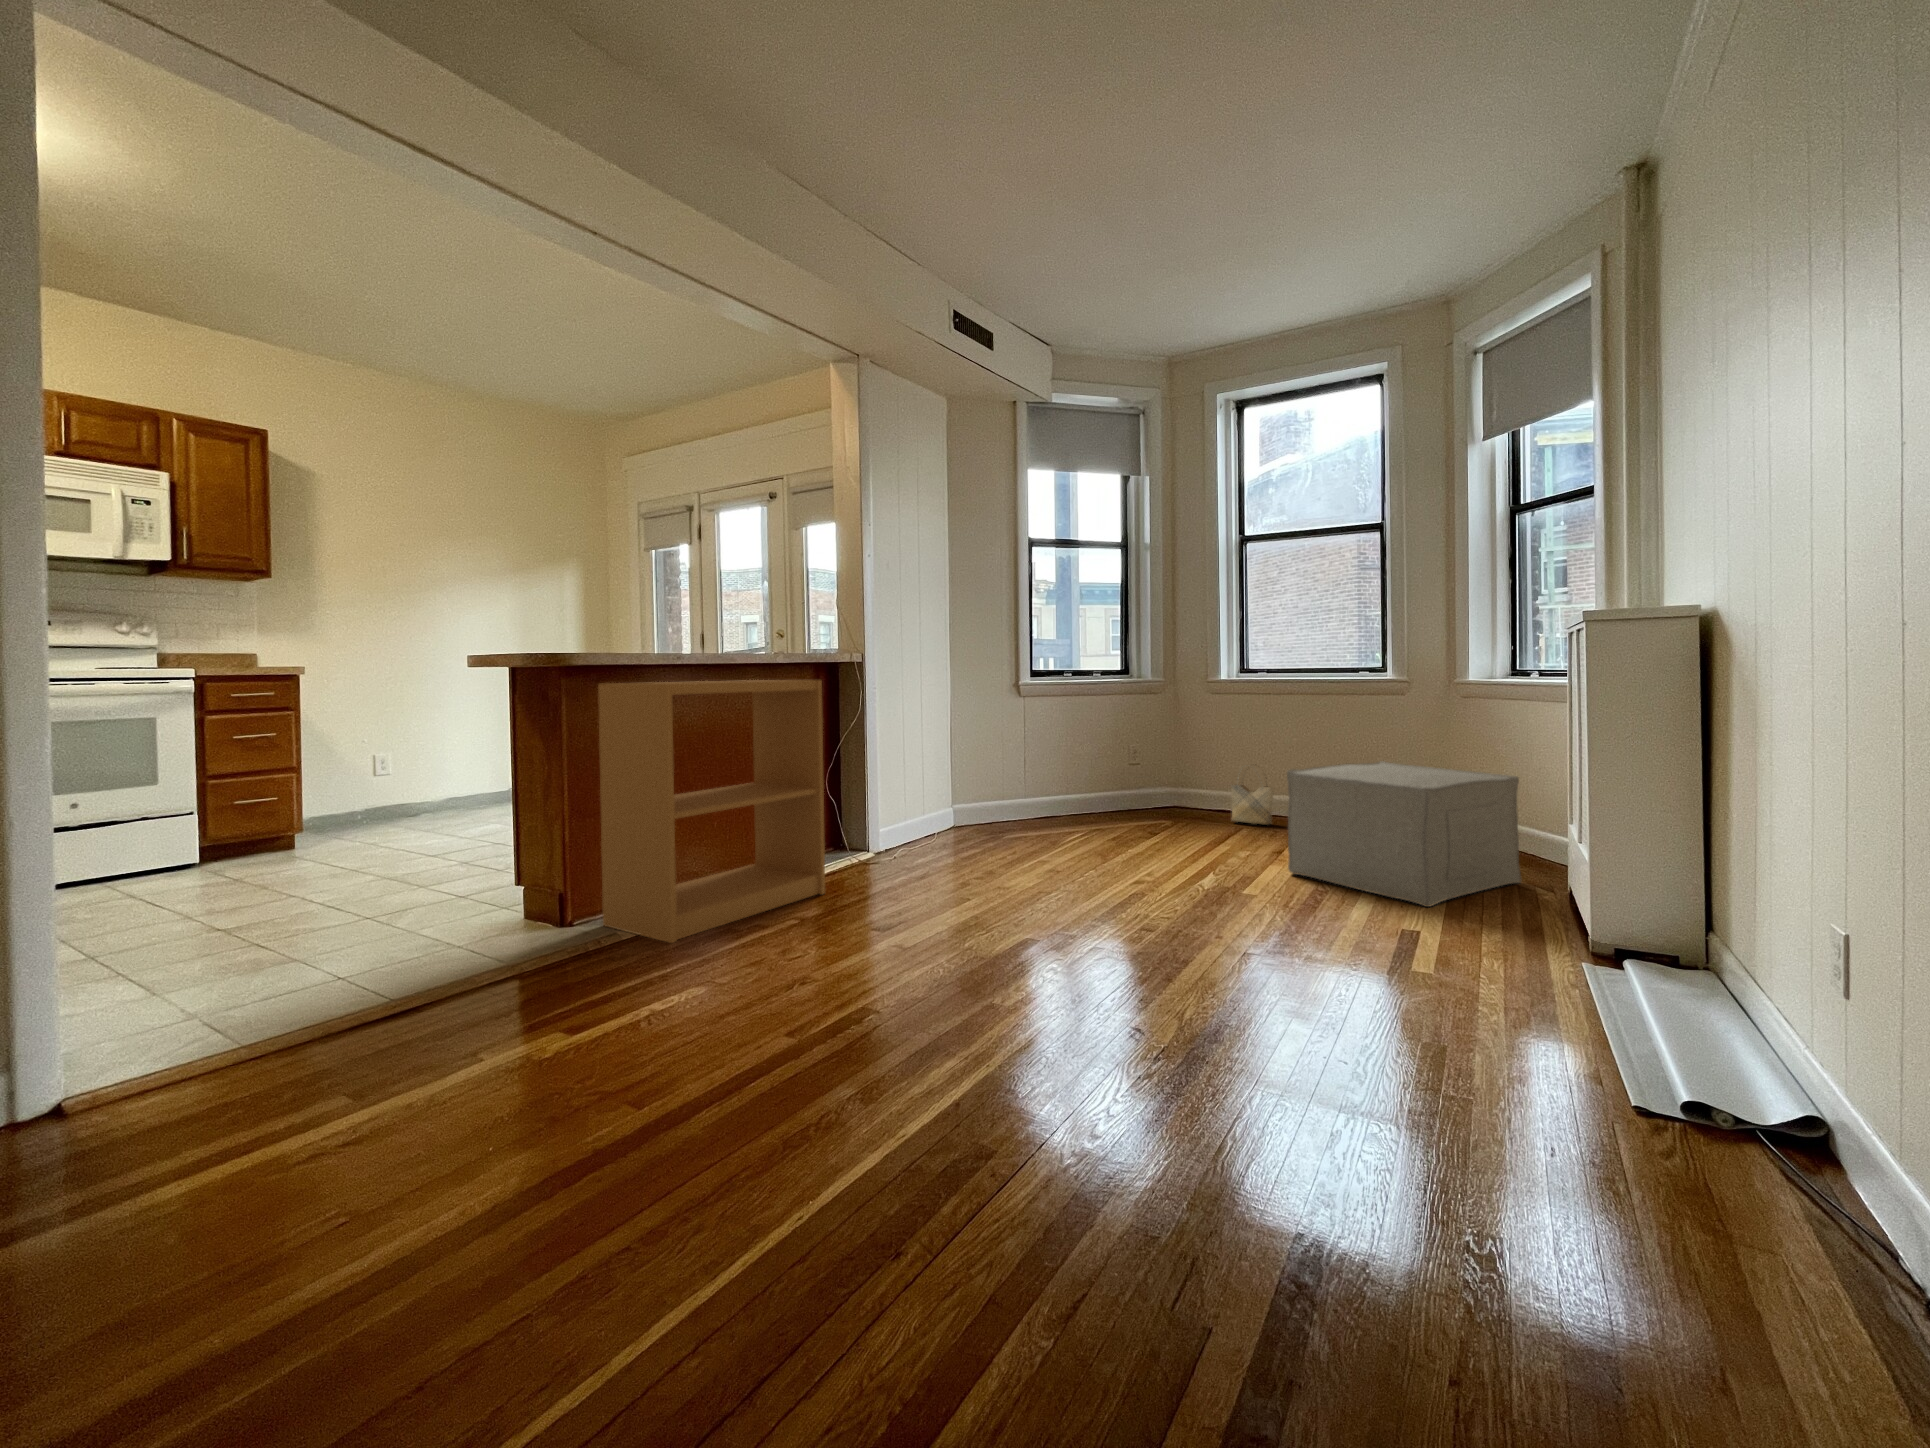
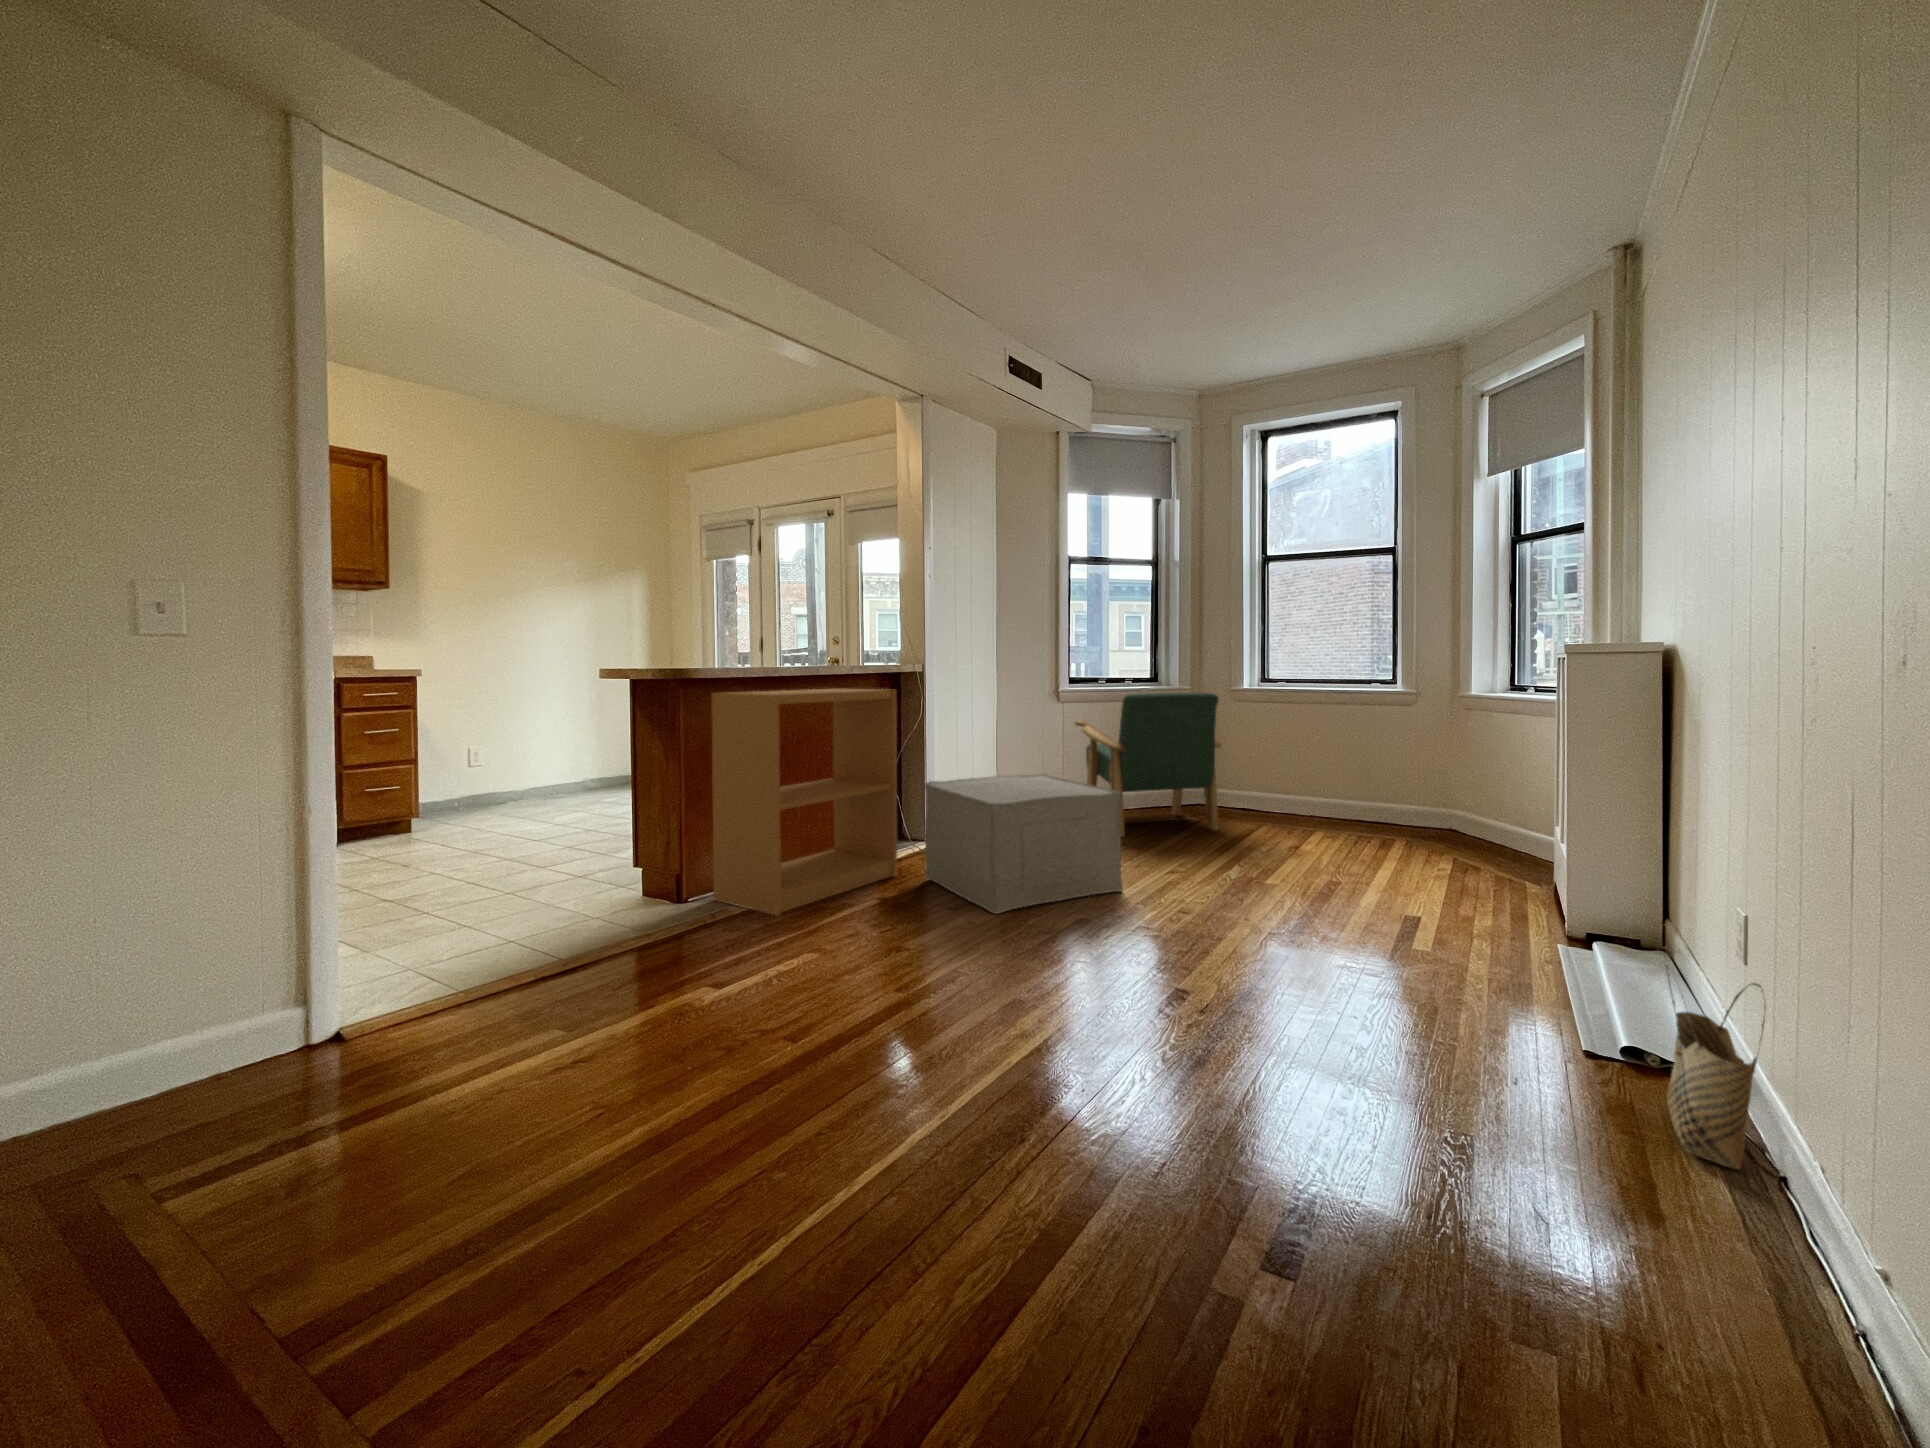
armchair: none [1037,683,1198,845] -> present [1075,692,1221,837]
ottoman: present [1287,761,1522,907] -> present [925,774,1123,914]
woven basket: present [1231,764,1274,825] -> present [1666,966,1766,1169]

